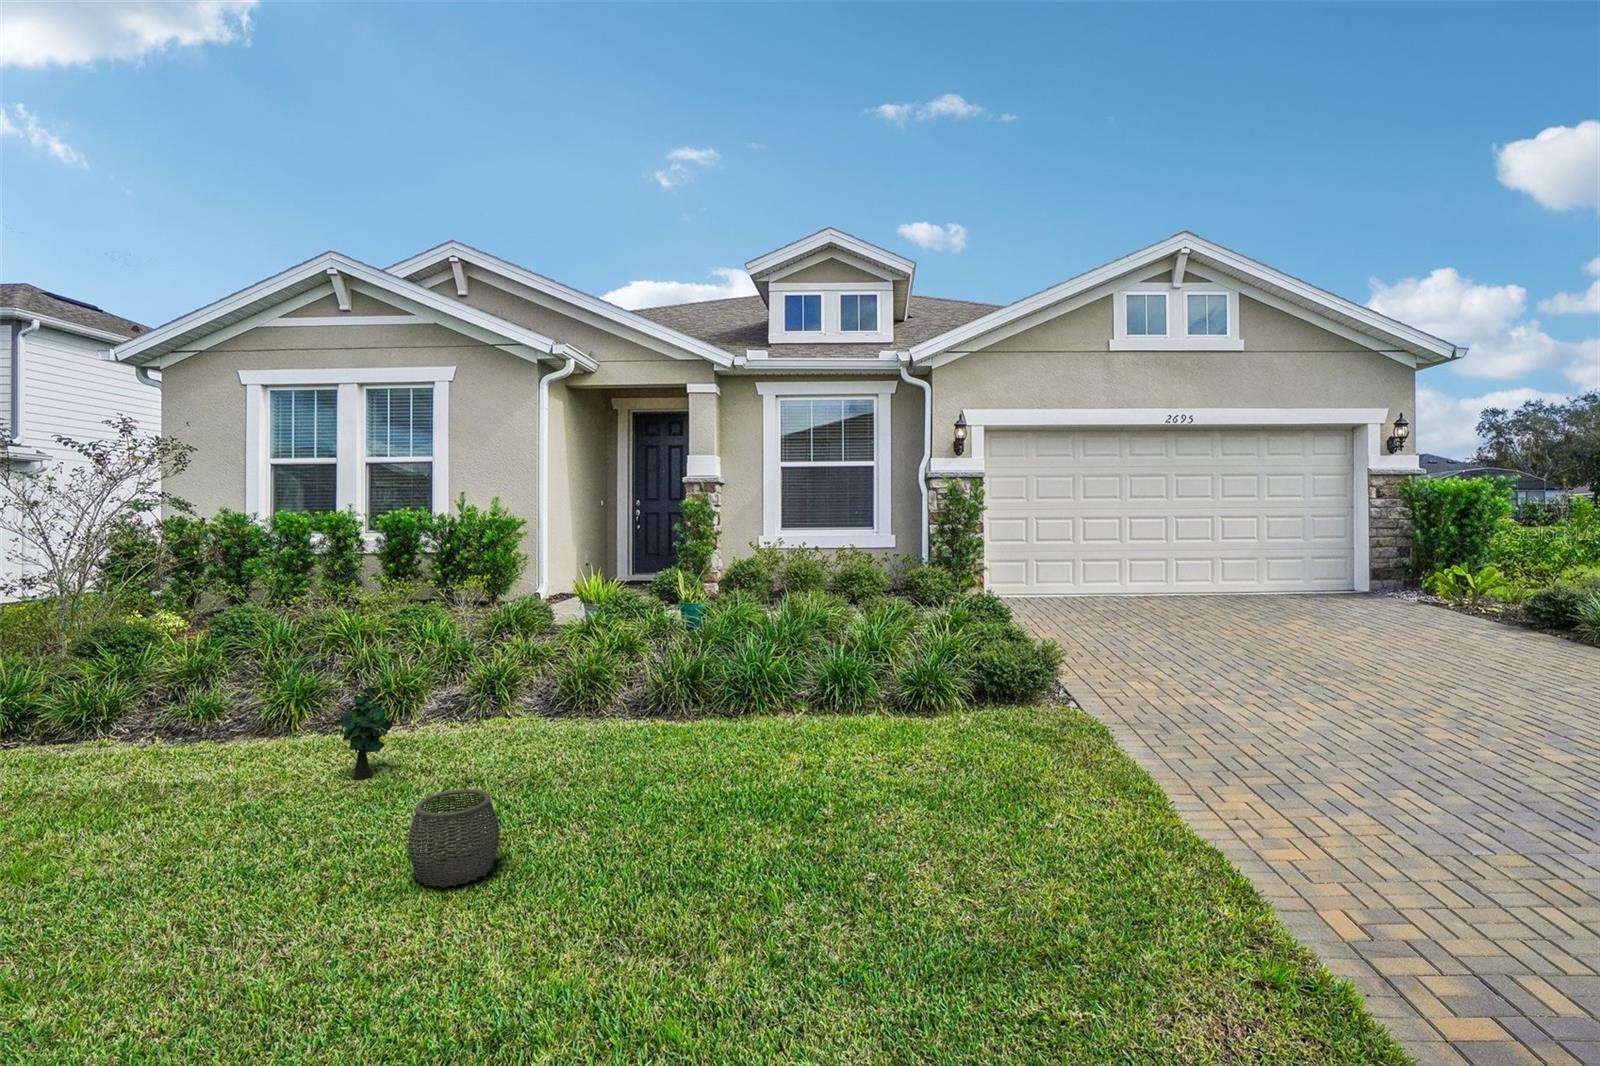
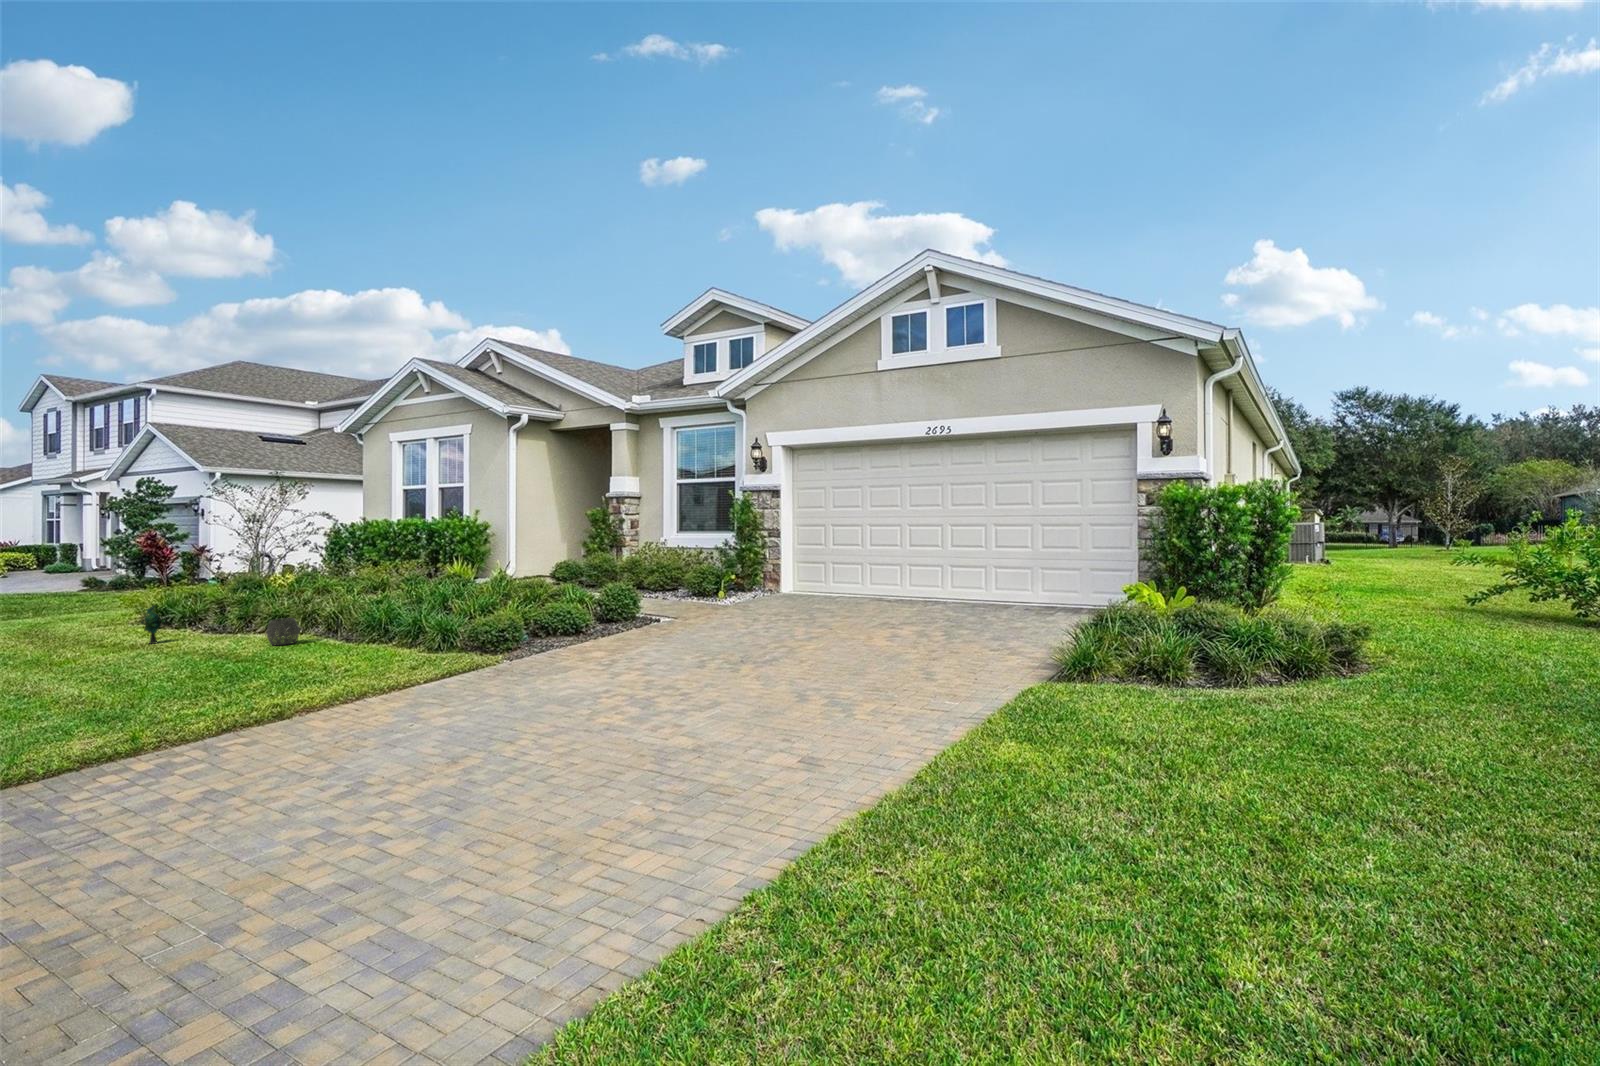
woven basket: present [407,789,500,887] -> present [267,618,299,645]

